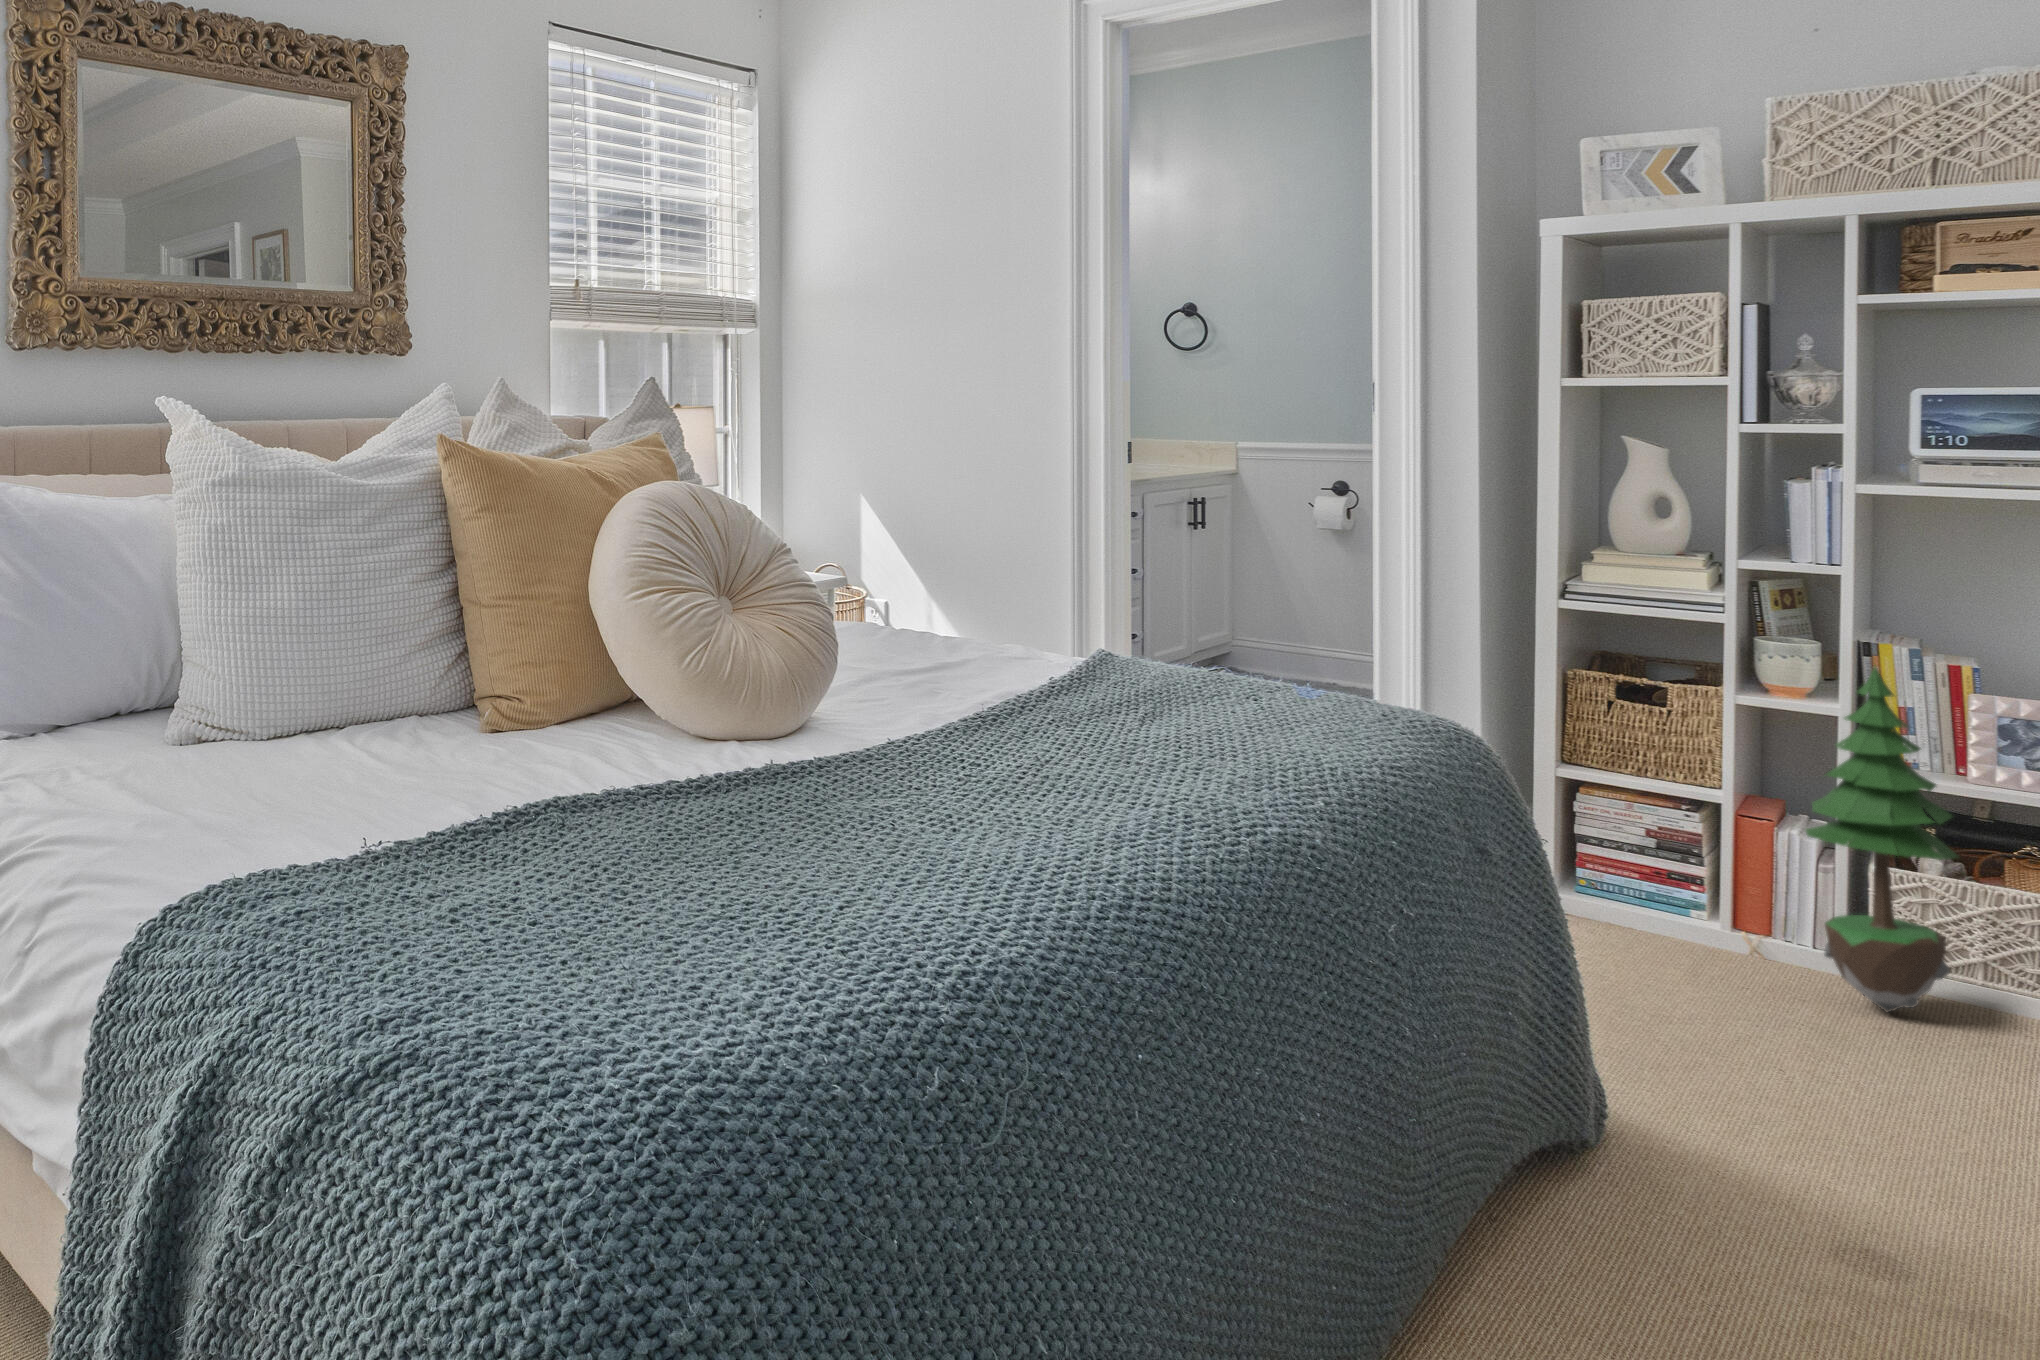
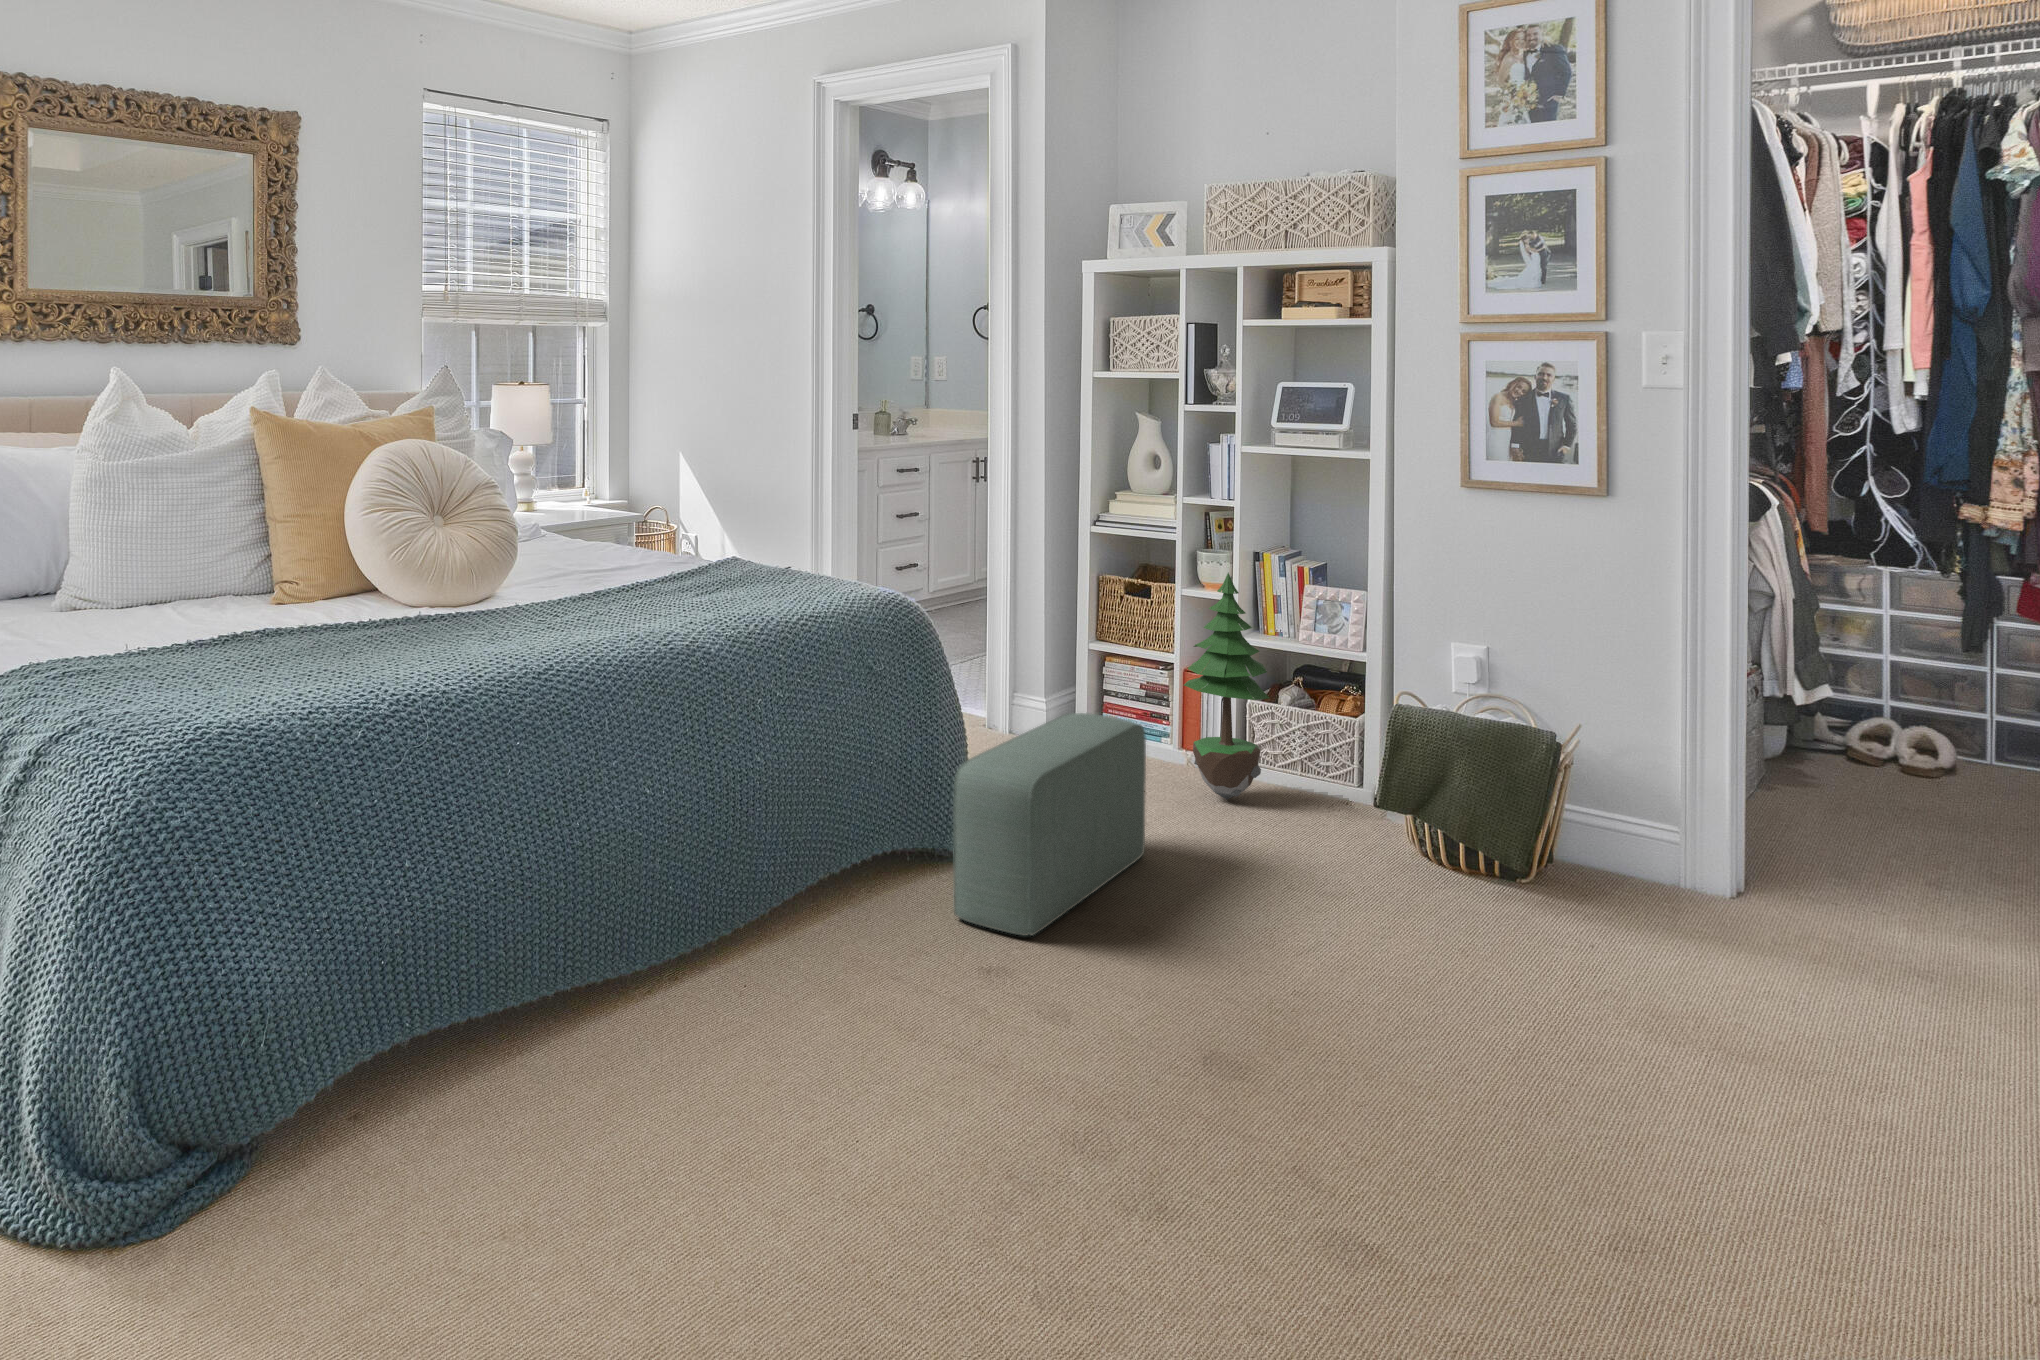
pouf: none [1634,884,1855,1262] -> present [953,713,1146,936]

